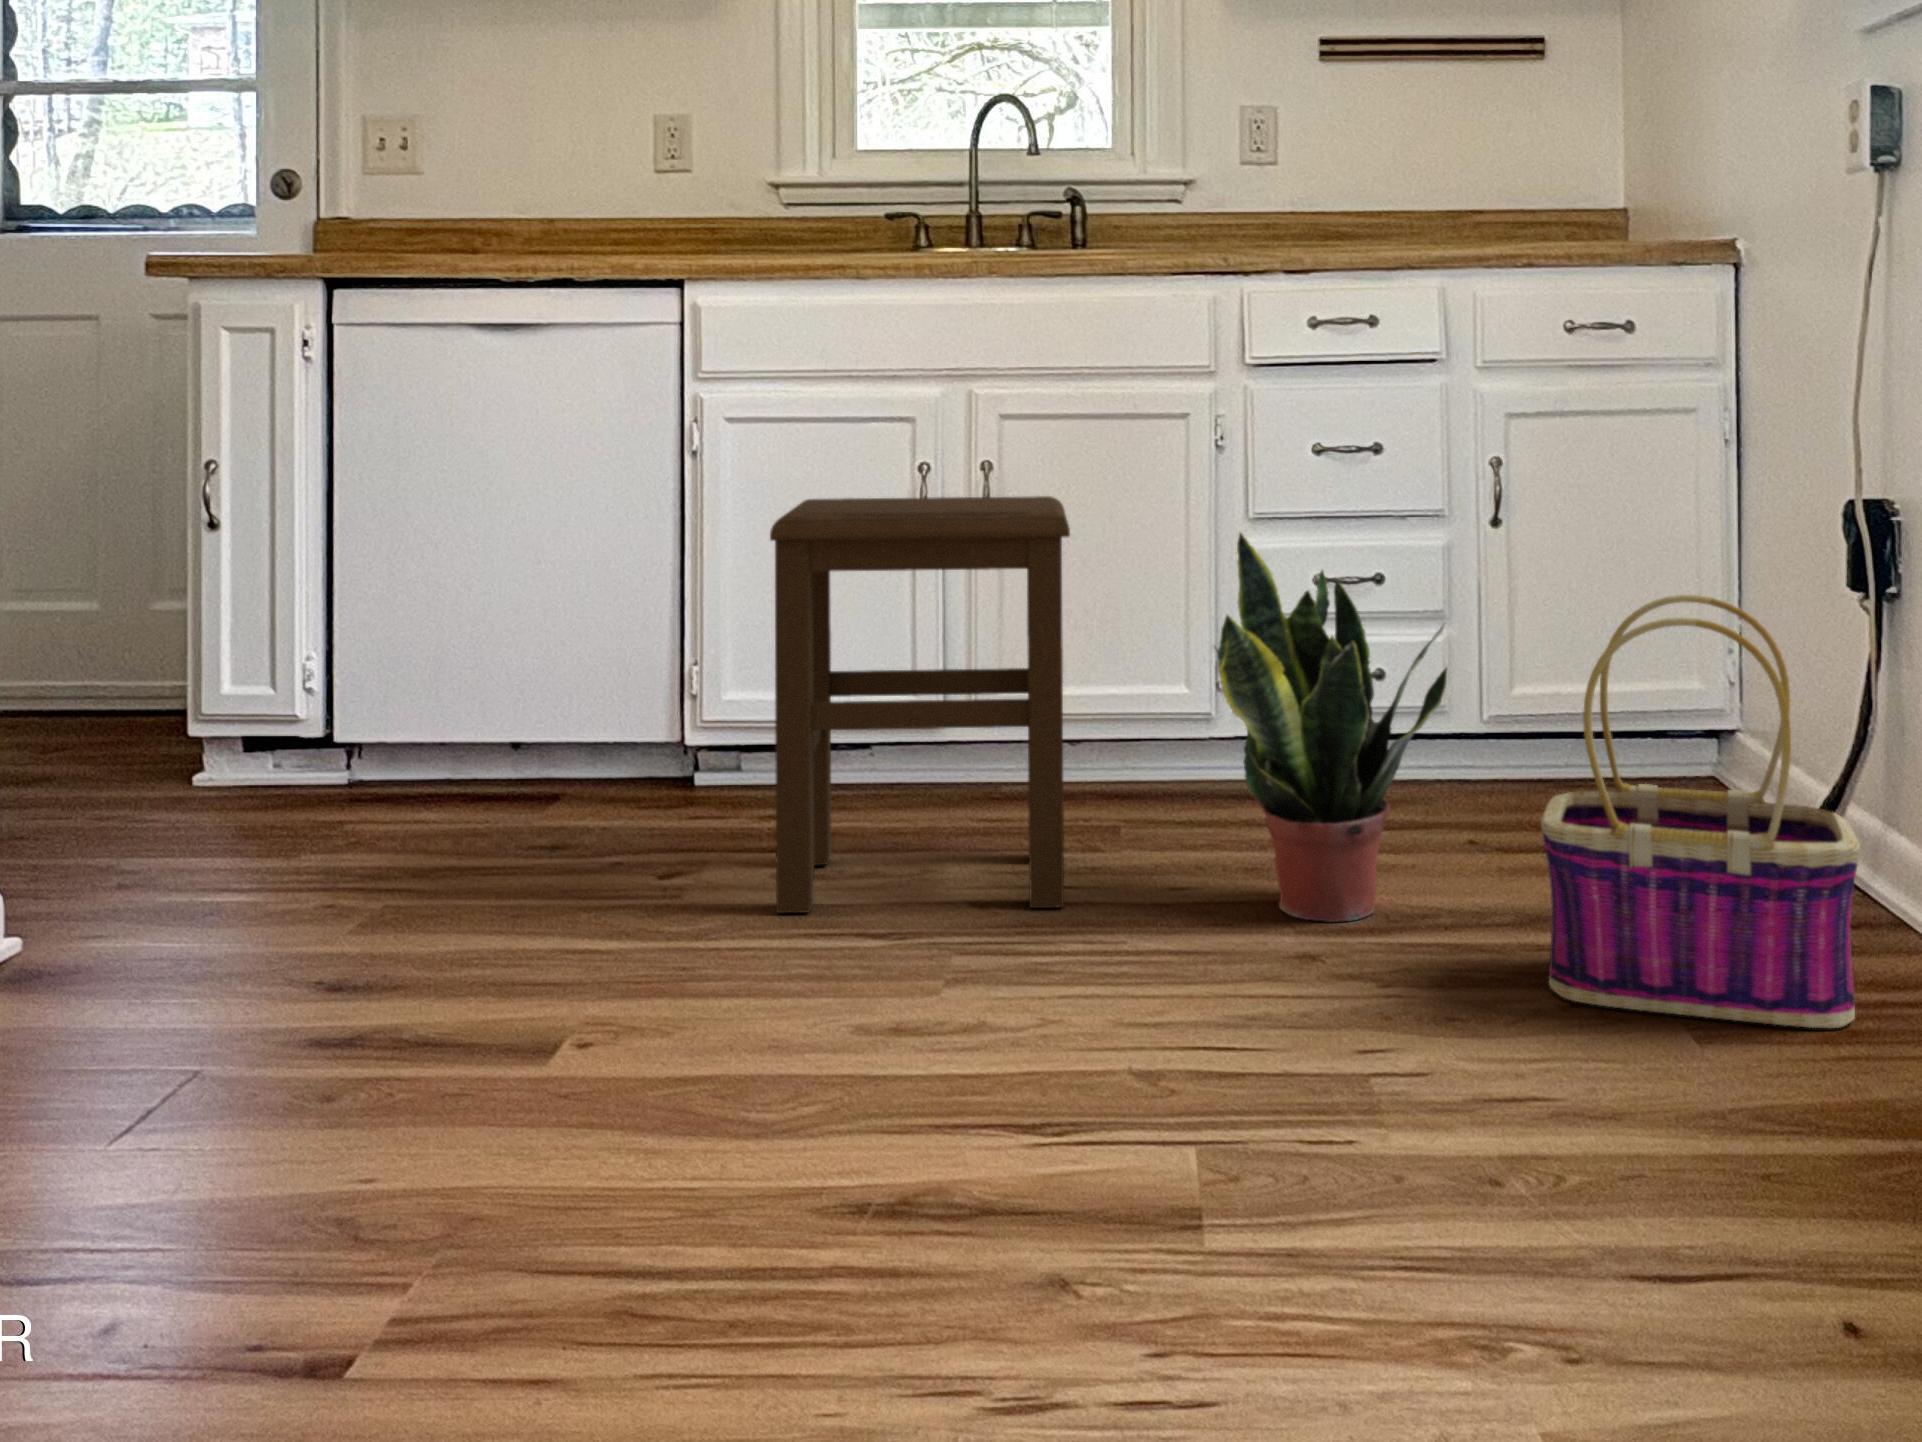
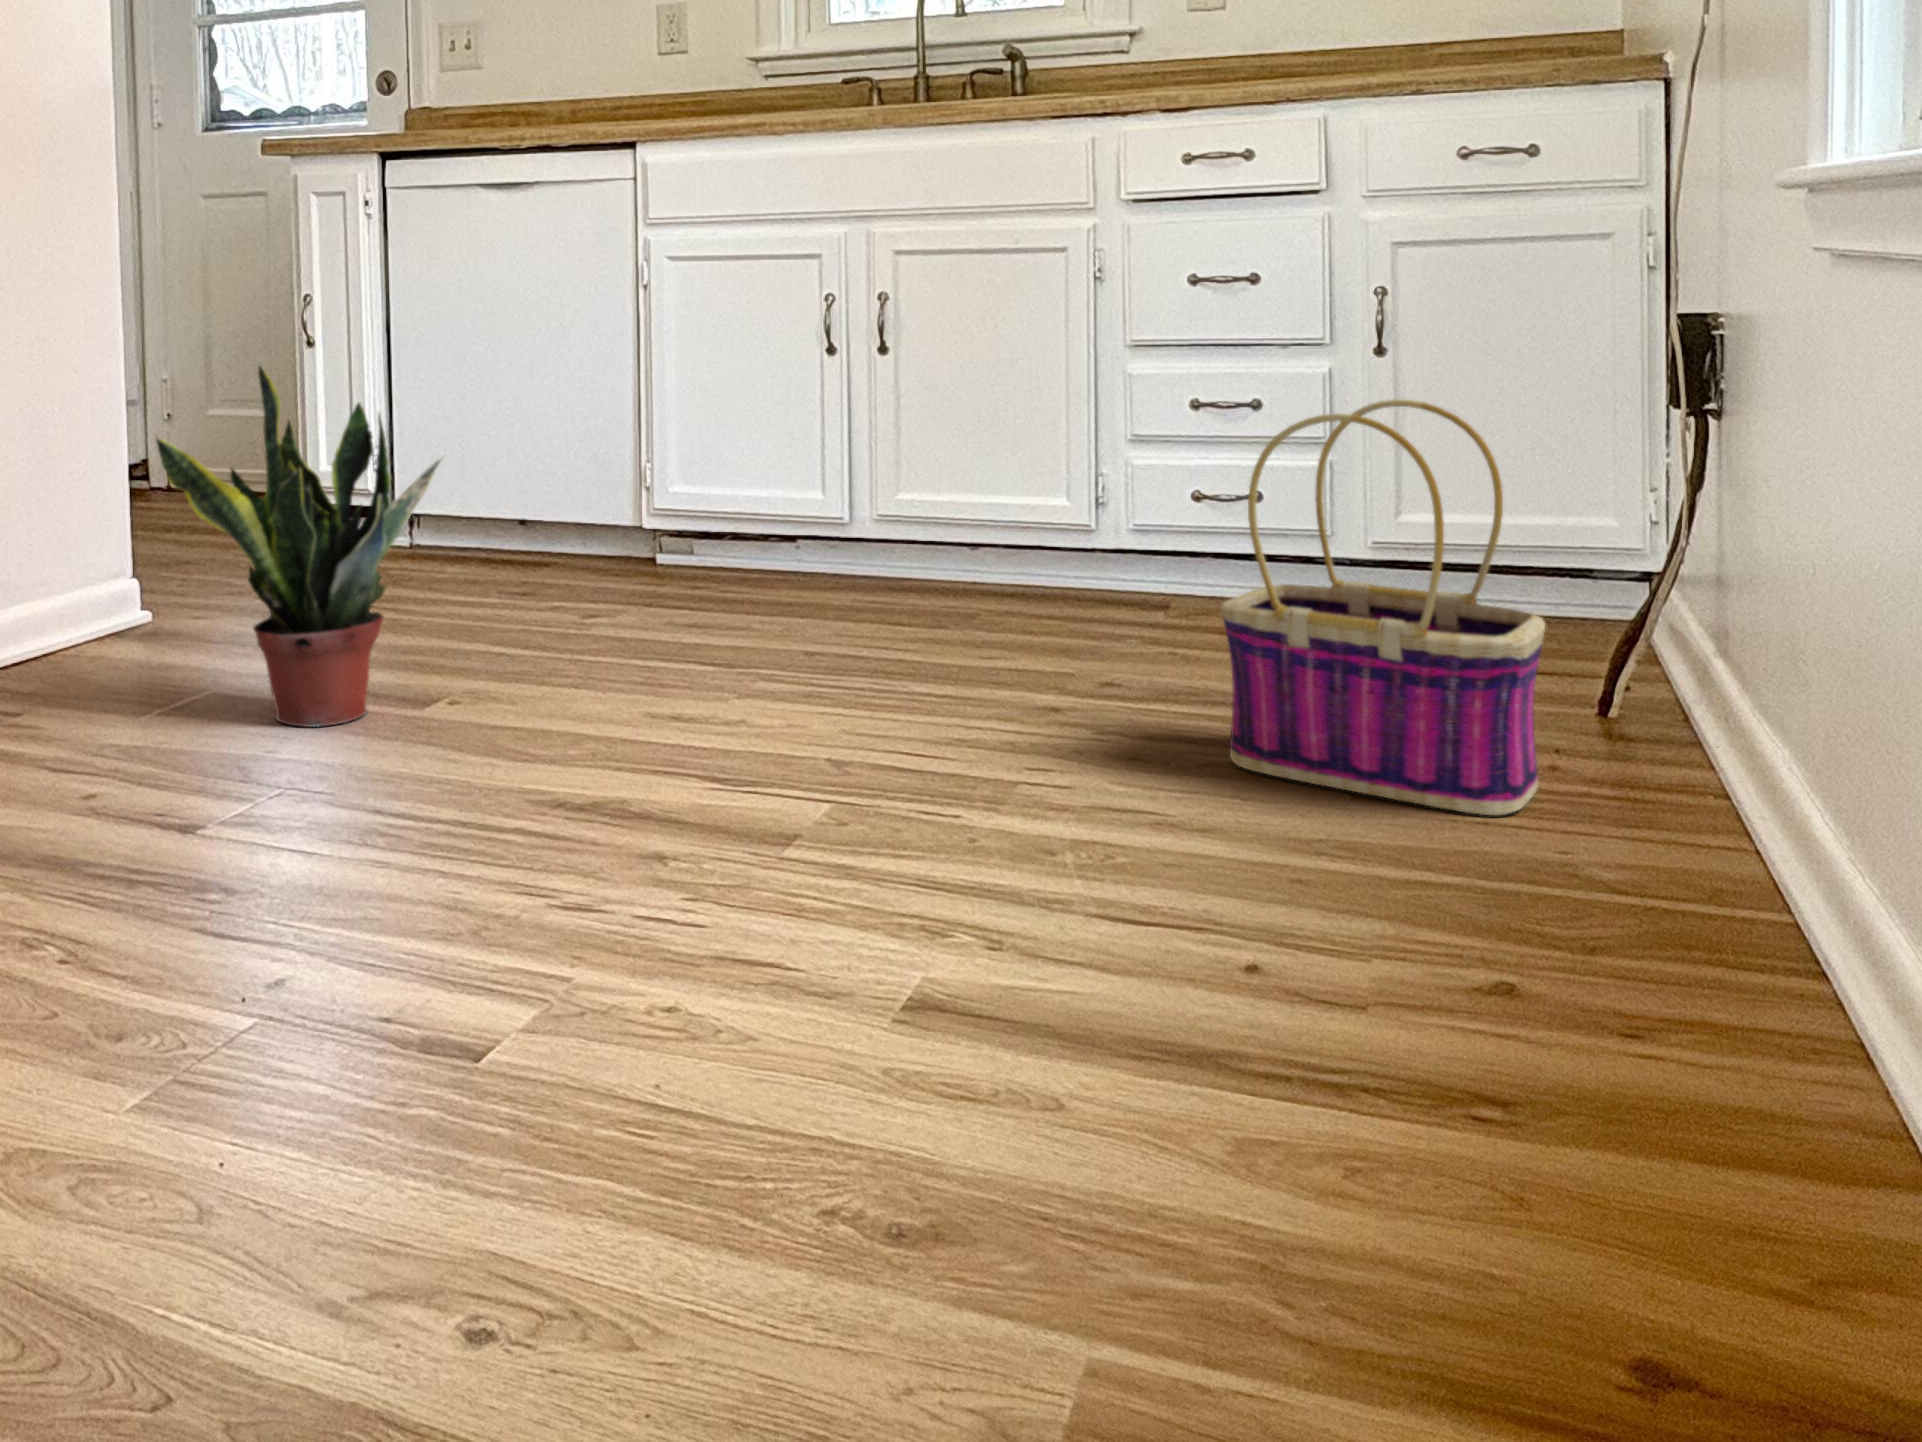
stool: present [770,496,1070,913] -> none [618,316,899,663]
potted plant: present [1215,533,1448,922] -> present [156,366,442,727]

